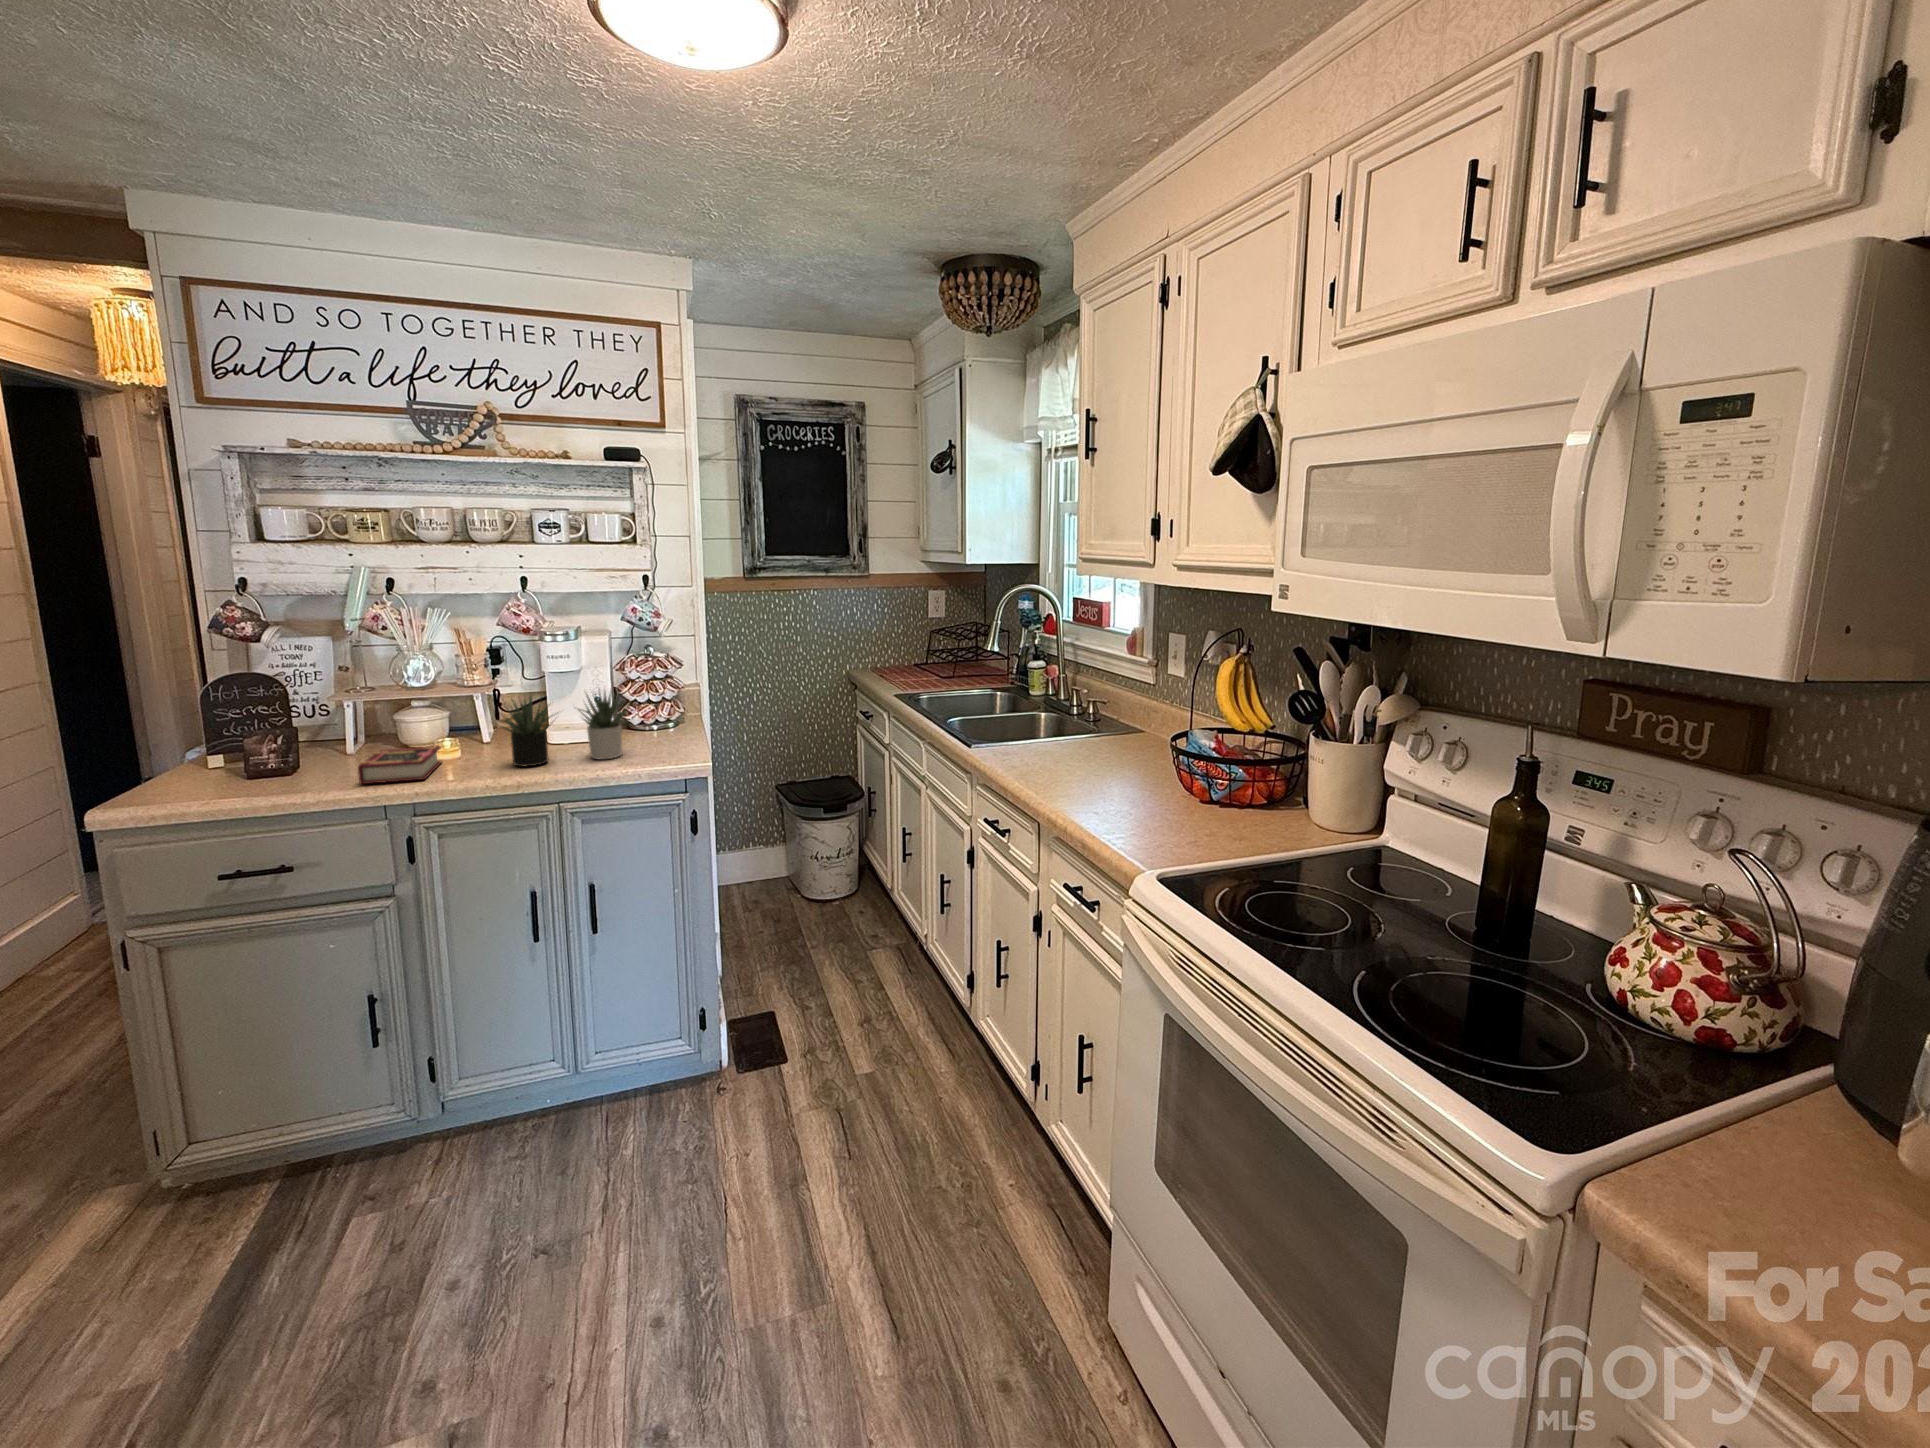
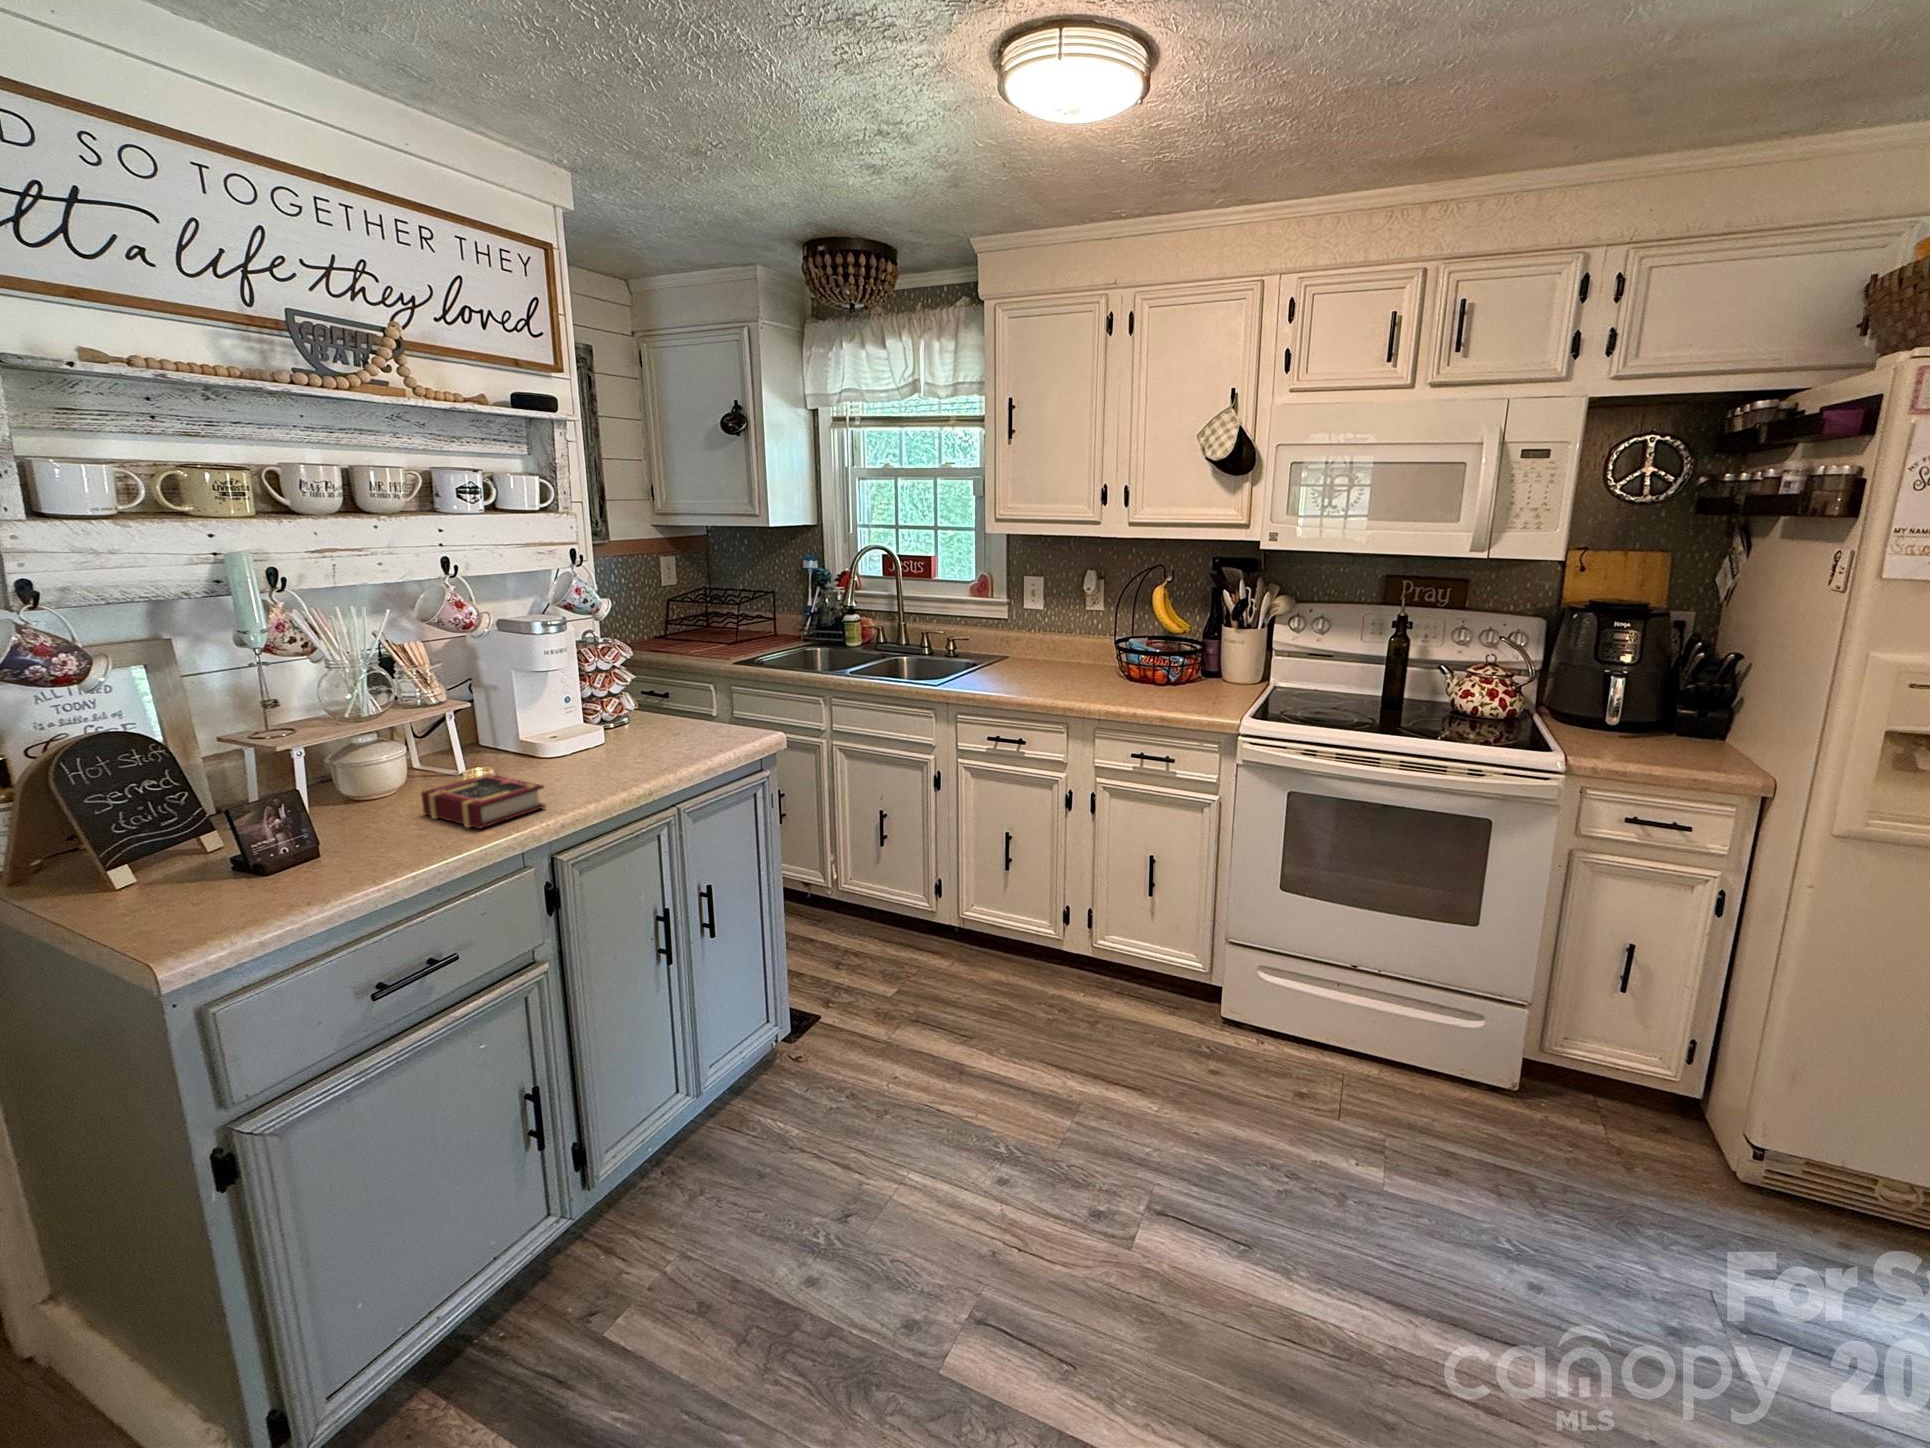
succulent plant: present [501,690,631,767] -> none [560,671,697,775]

